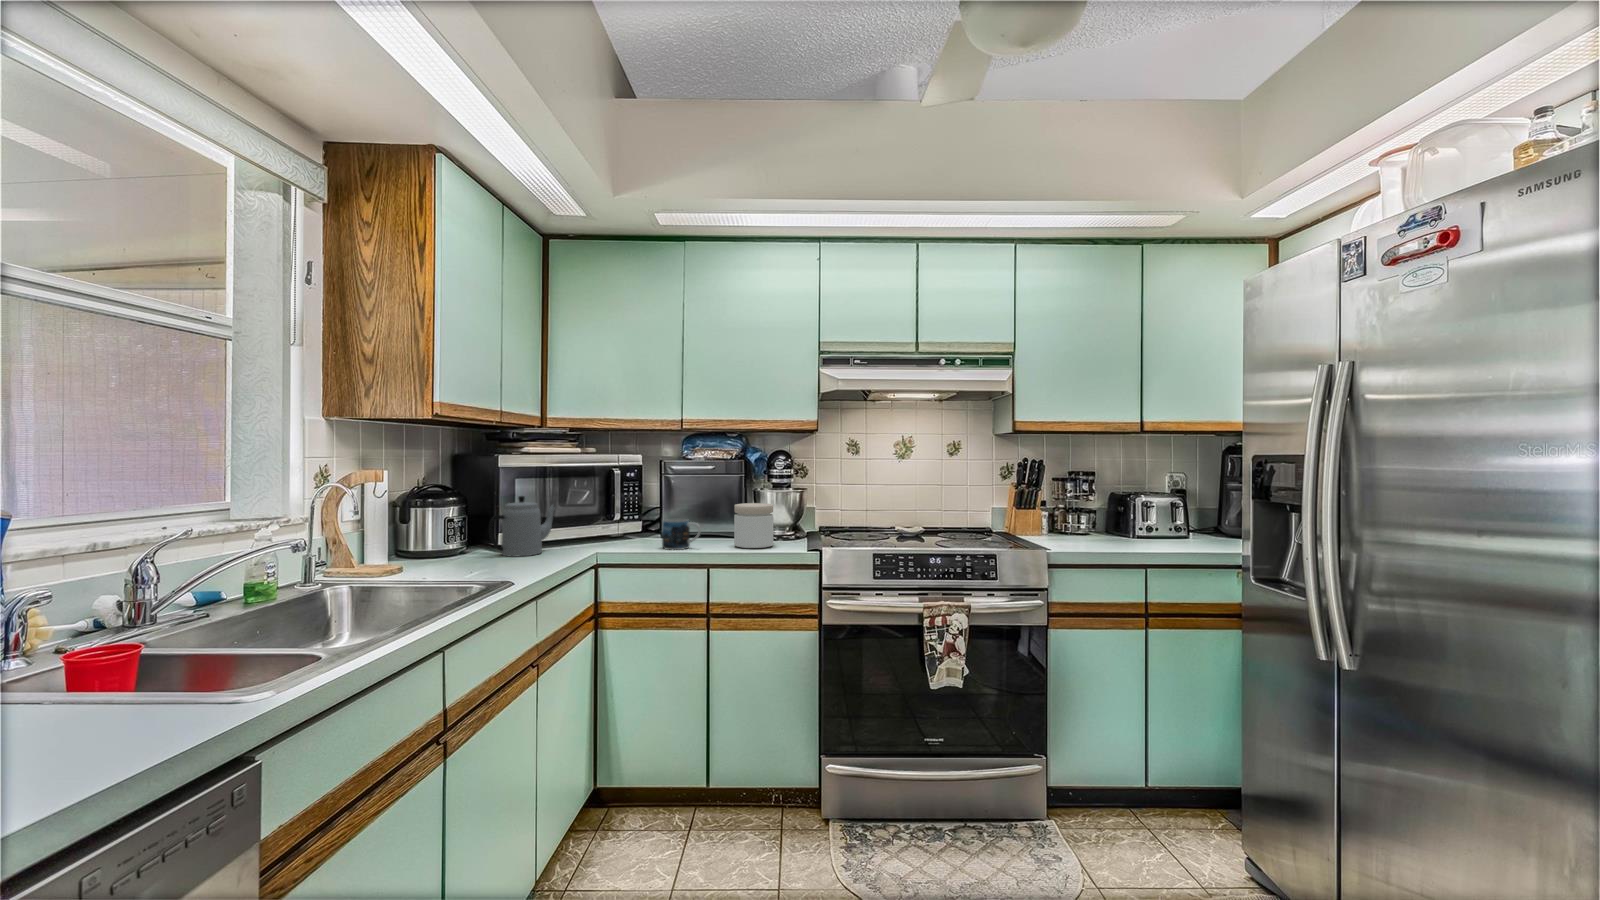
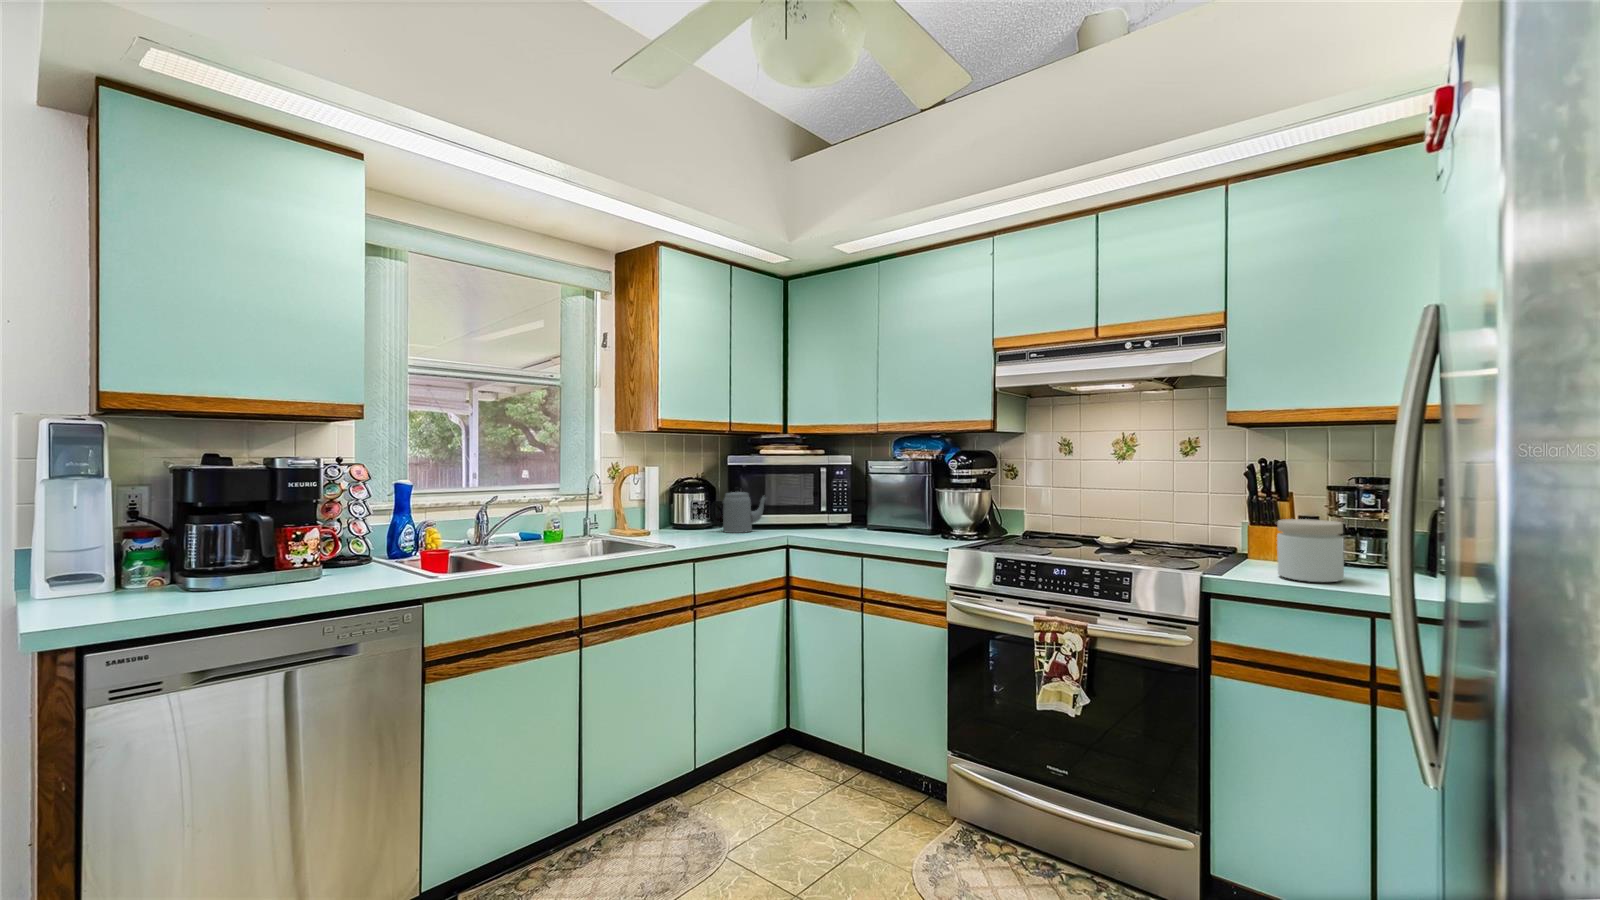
jar: present [734,503,773,548] -> present [1277,519,1344,582]
mug: present [662,519,701,550] -> none [836,512,862,539]

